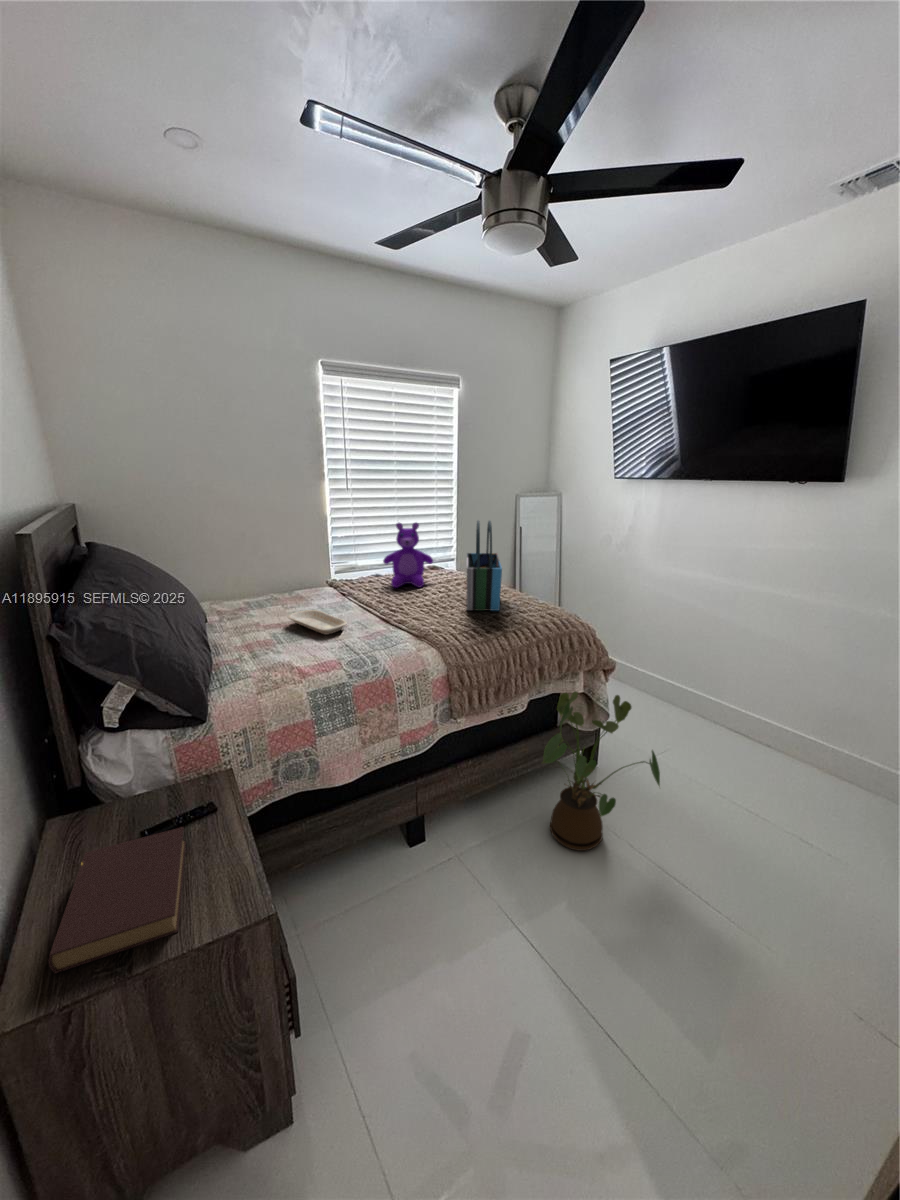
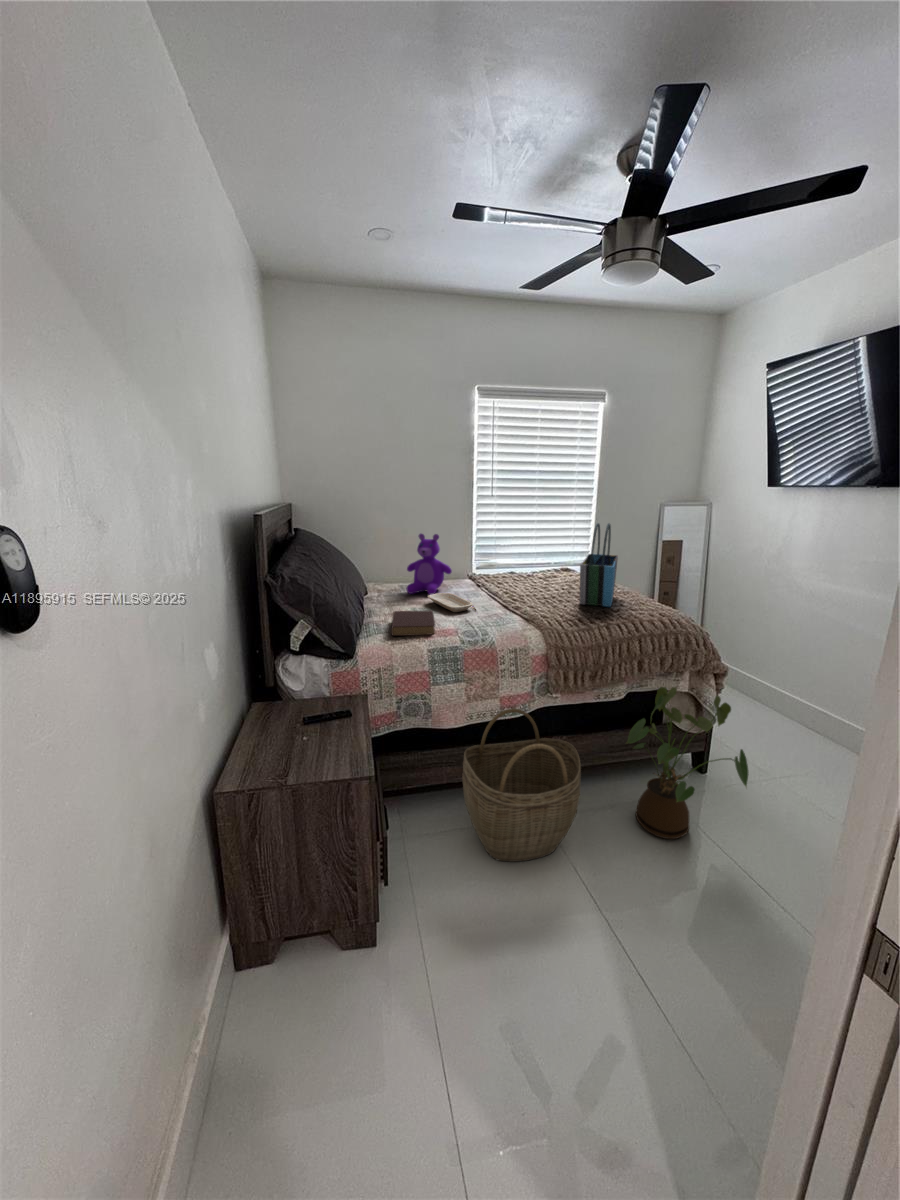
teddy bear: present [383,523,433,588] -> present [406,534,452,594]
woven basket: none [369,747,506,932] -> present [462,709,581,862]
book: present [48,827,186,973] -> present [391,610,435,636]

